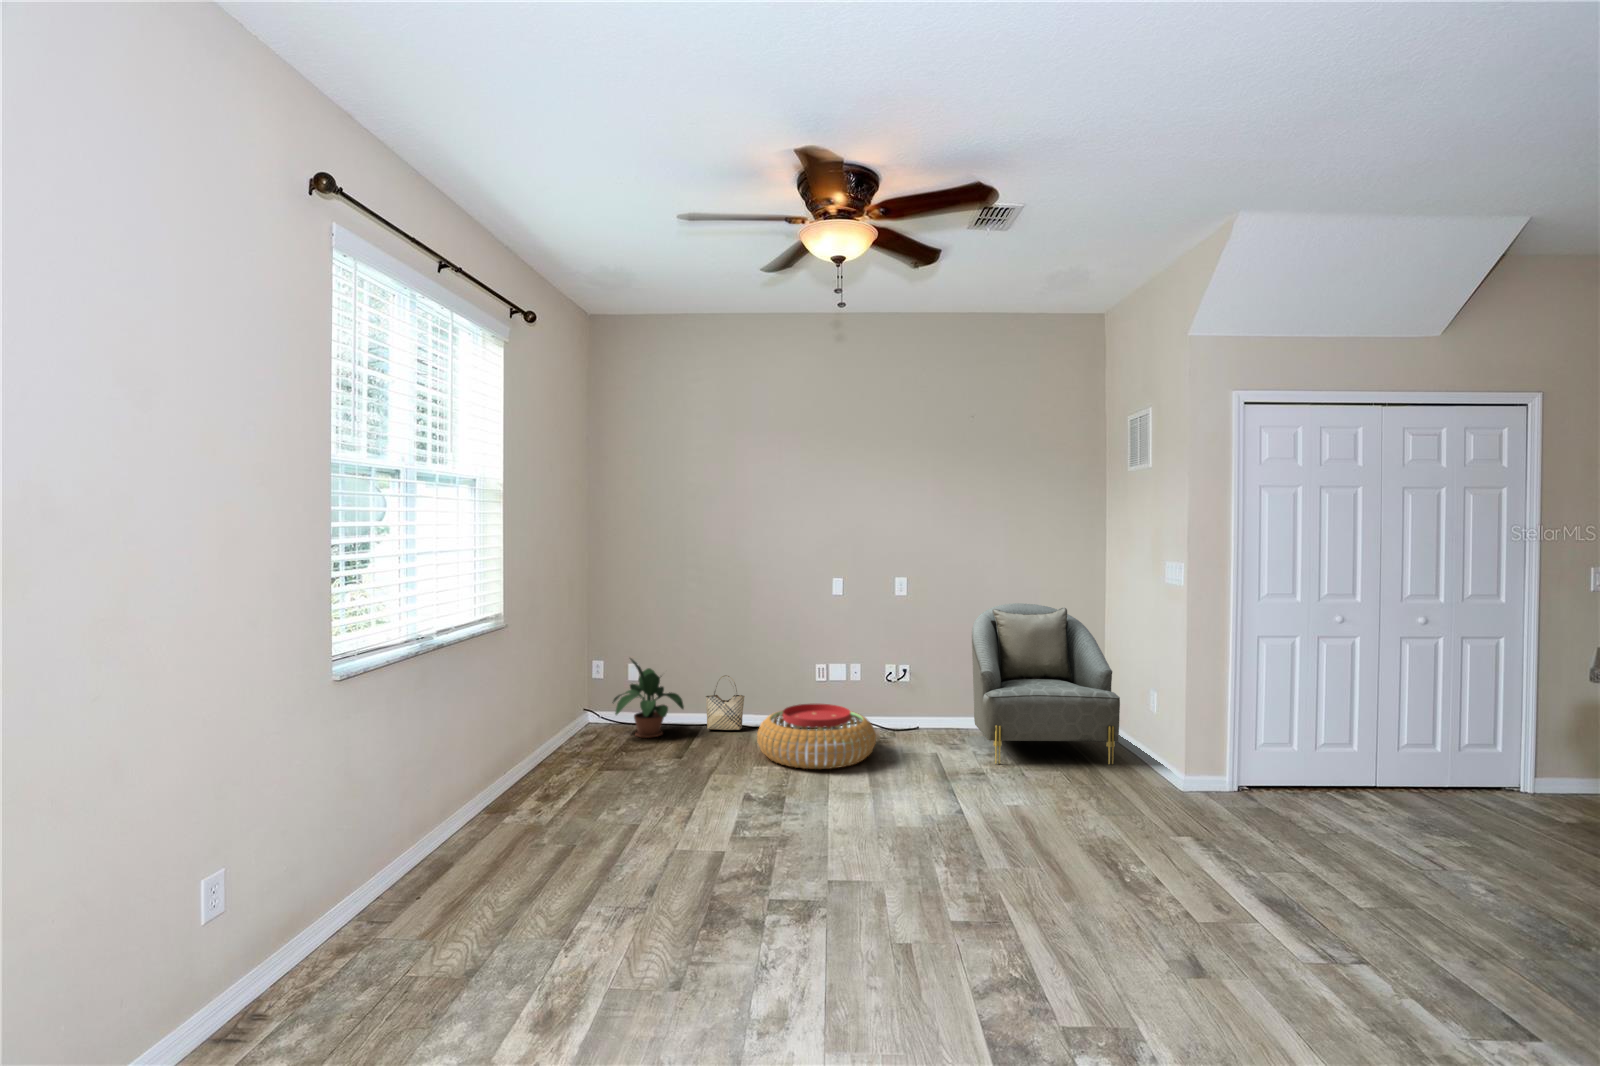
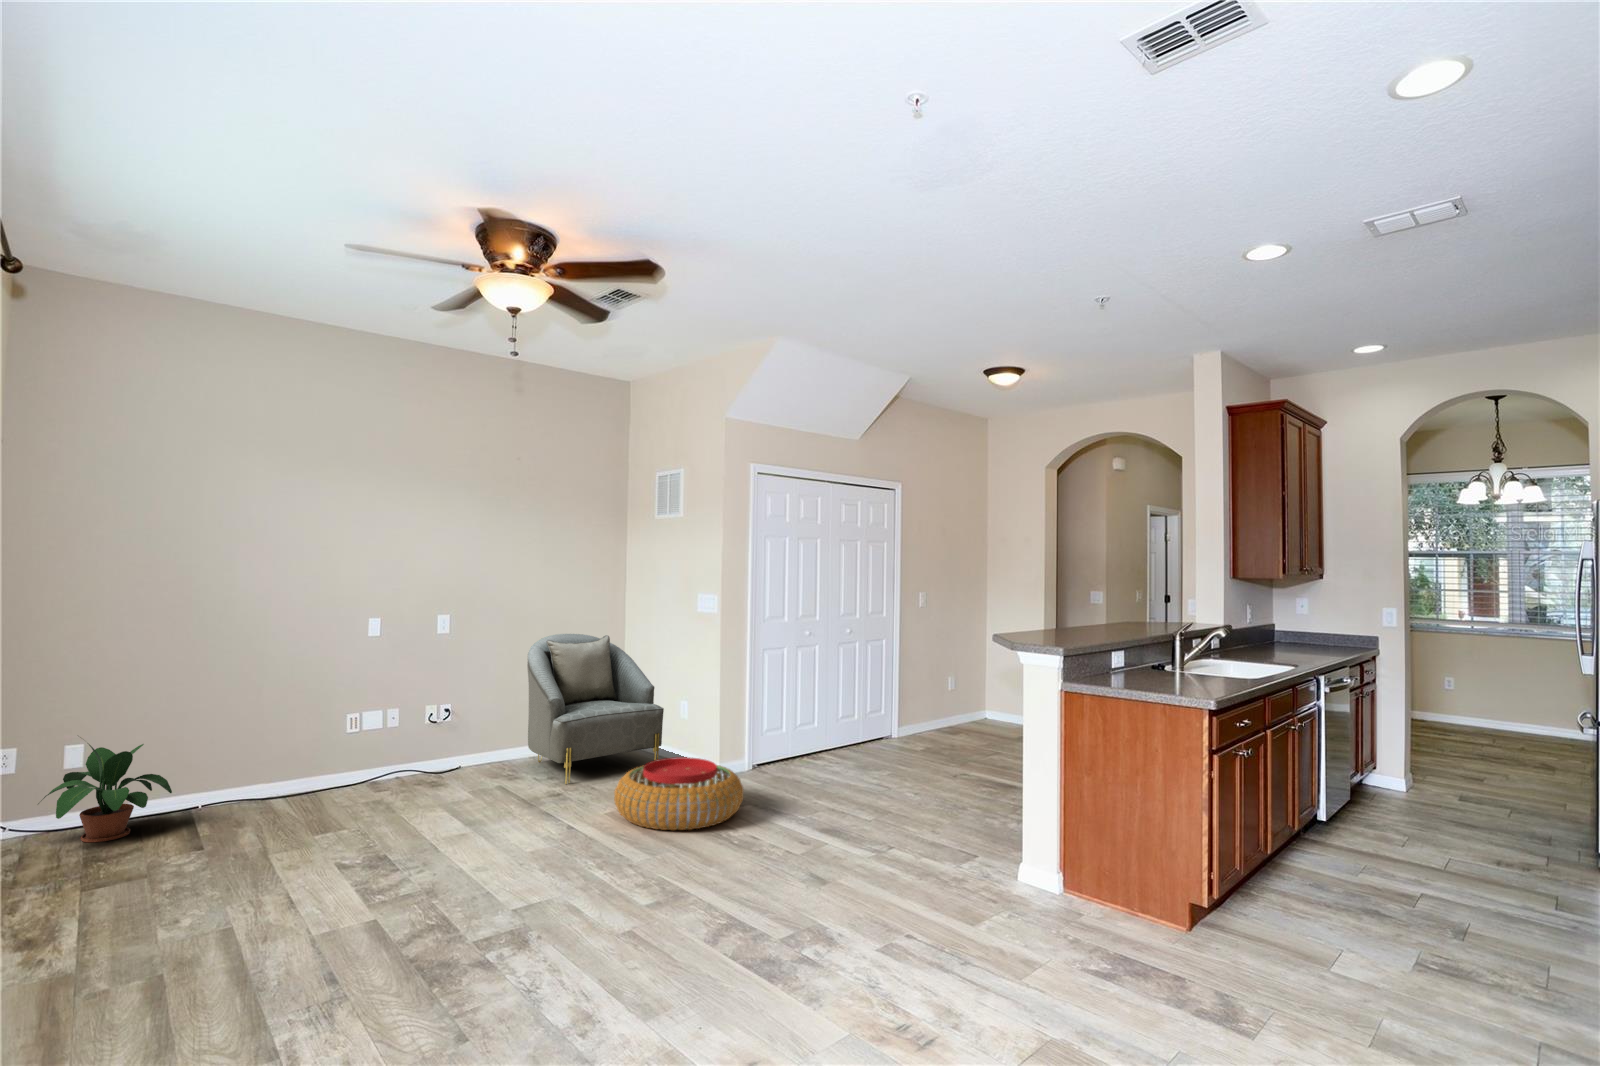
woven basket: present [706,675,745,730] -> none [195,742,253,813]
pouf: present [757,704,876,769] -> present [614,757,744,830]

